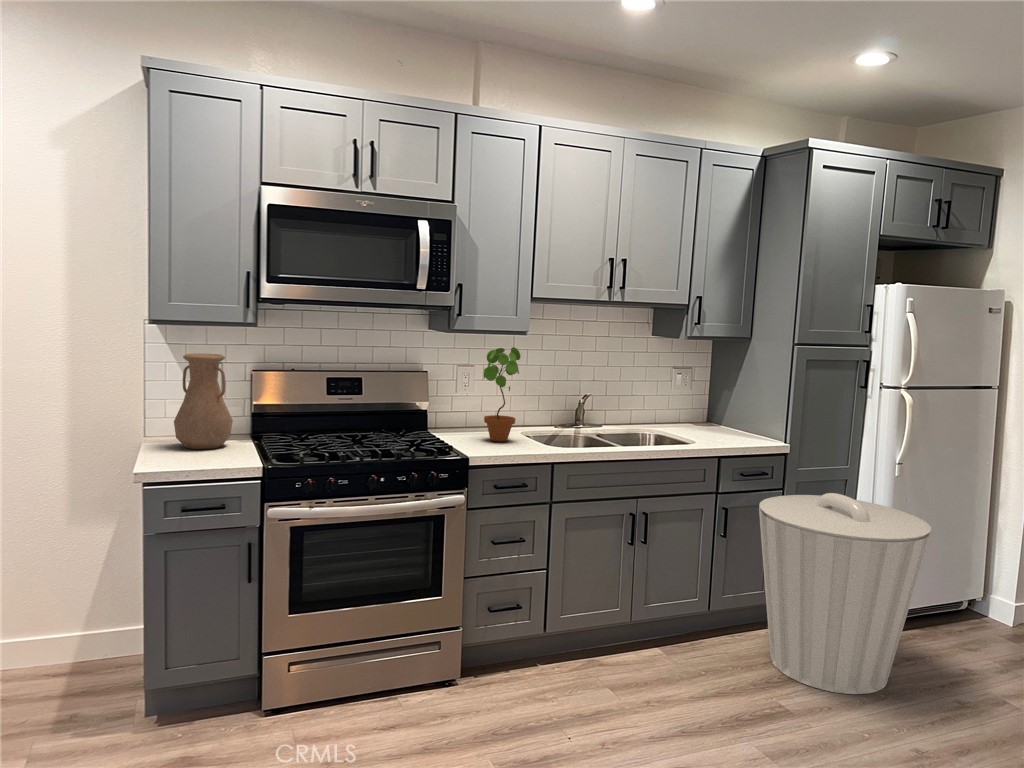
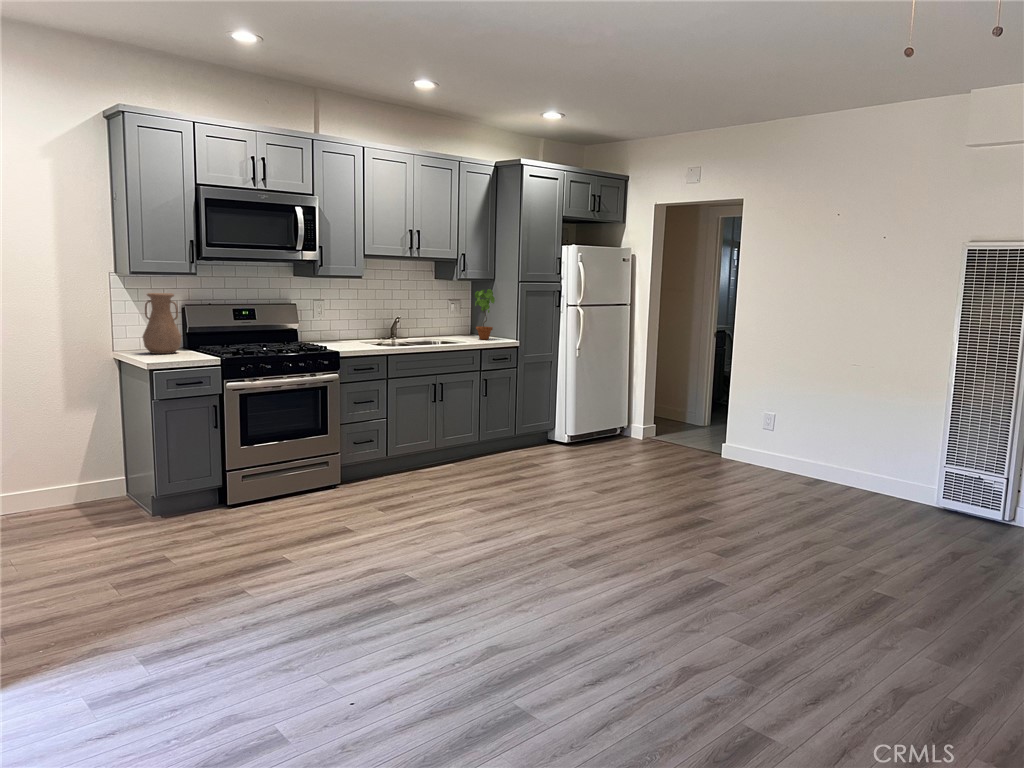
potted plant: present [484,347,520,442] -> present [475,289,495,340]
trash can: present [759,493,931,694] -> none [504,364,593,470]

